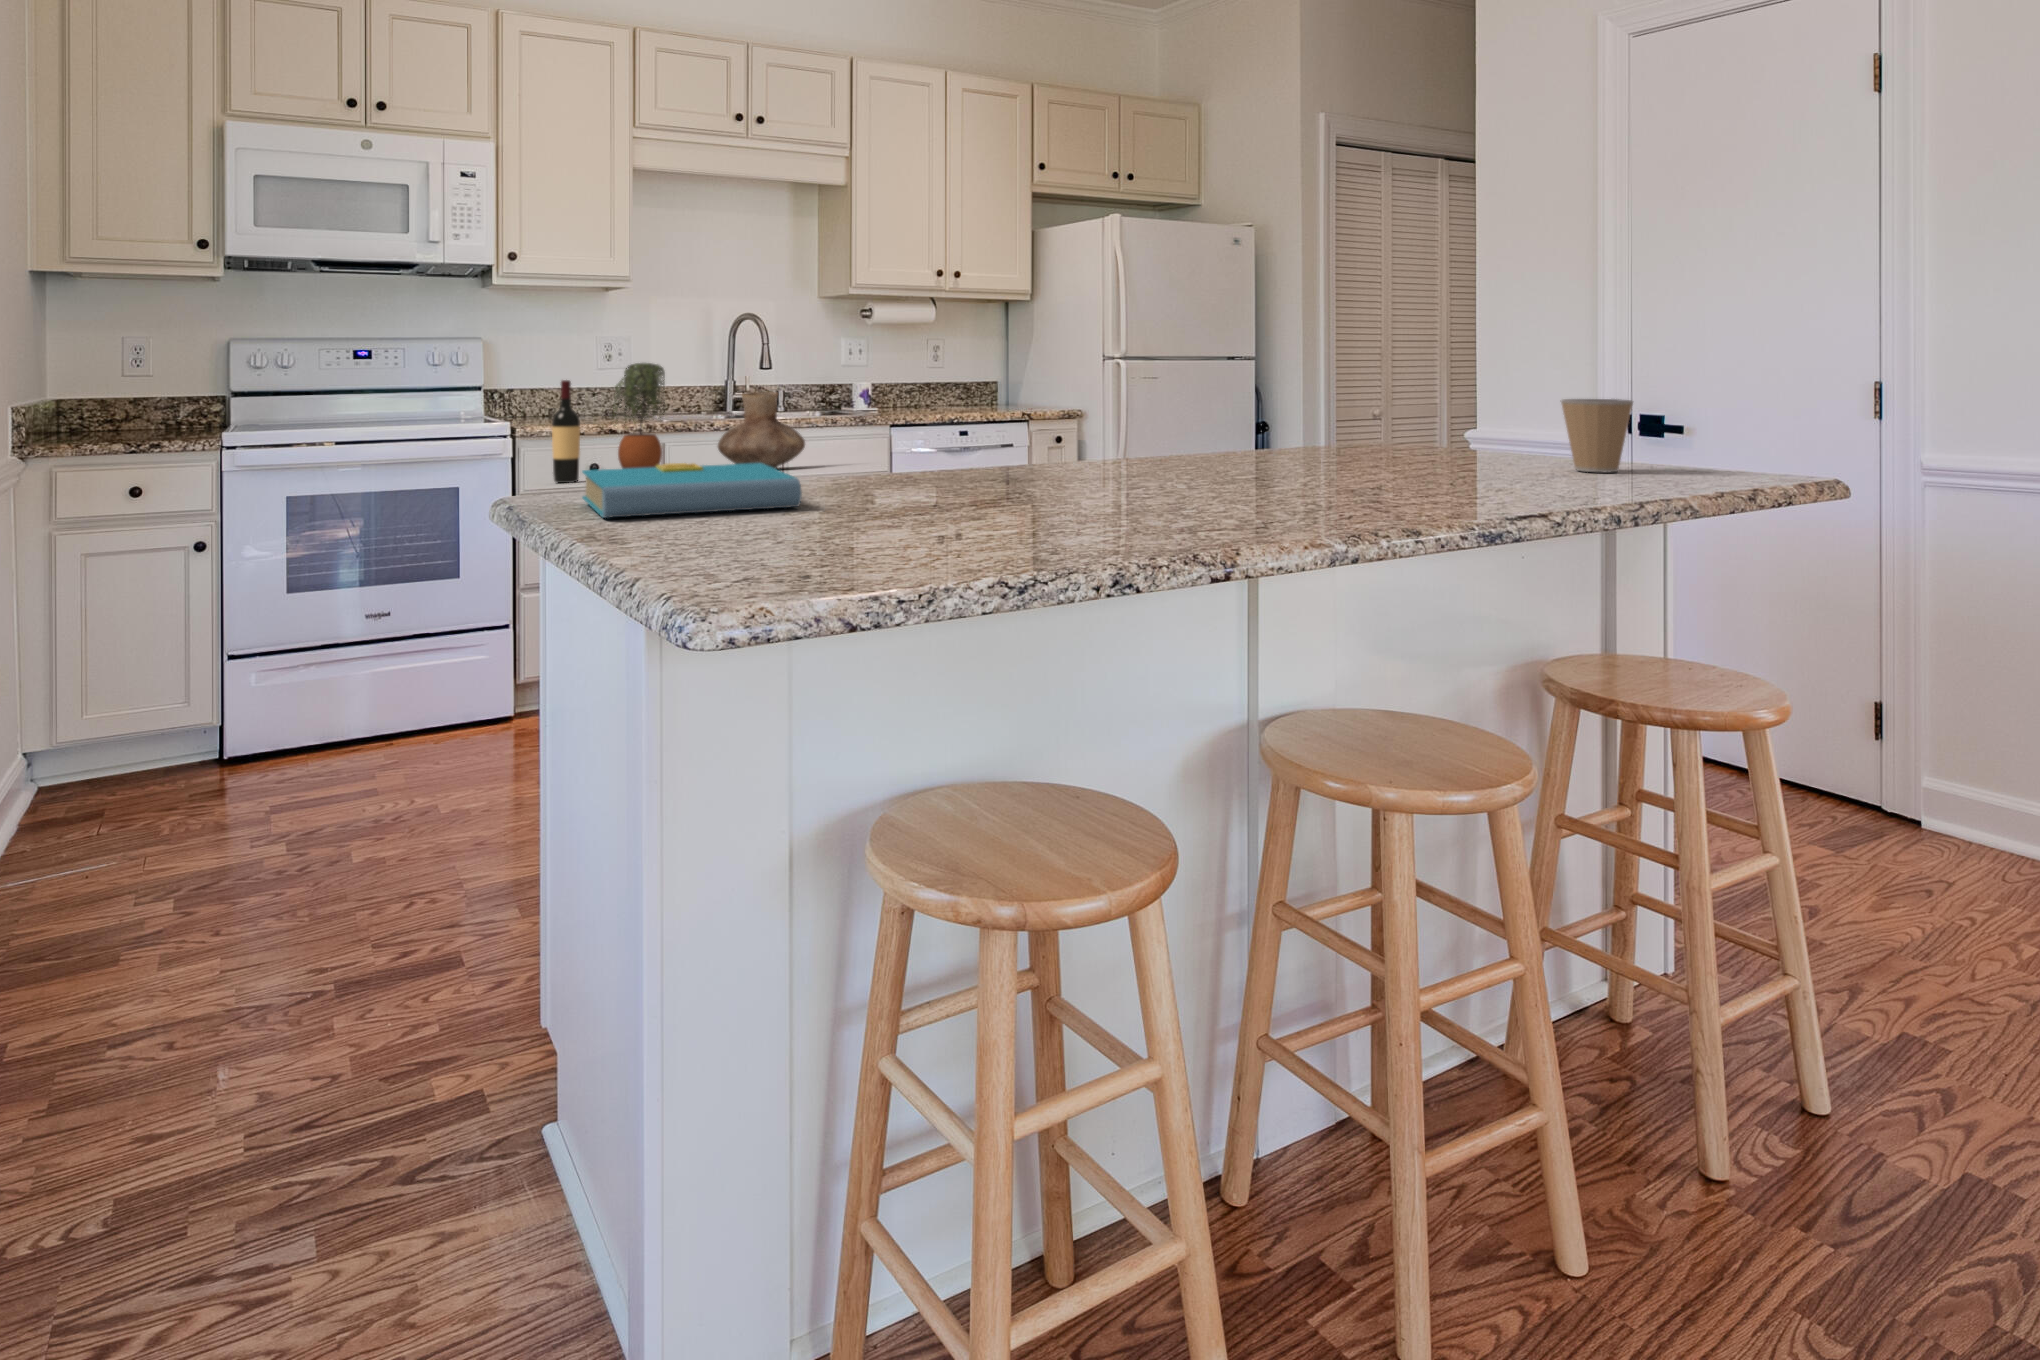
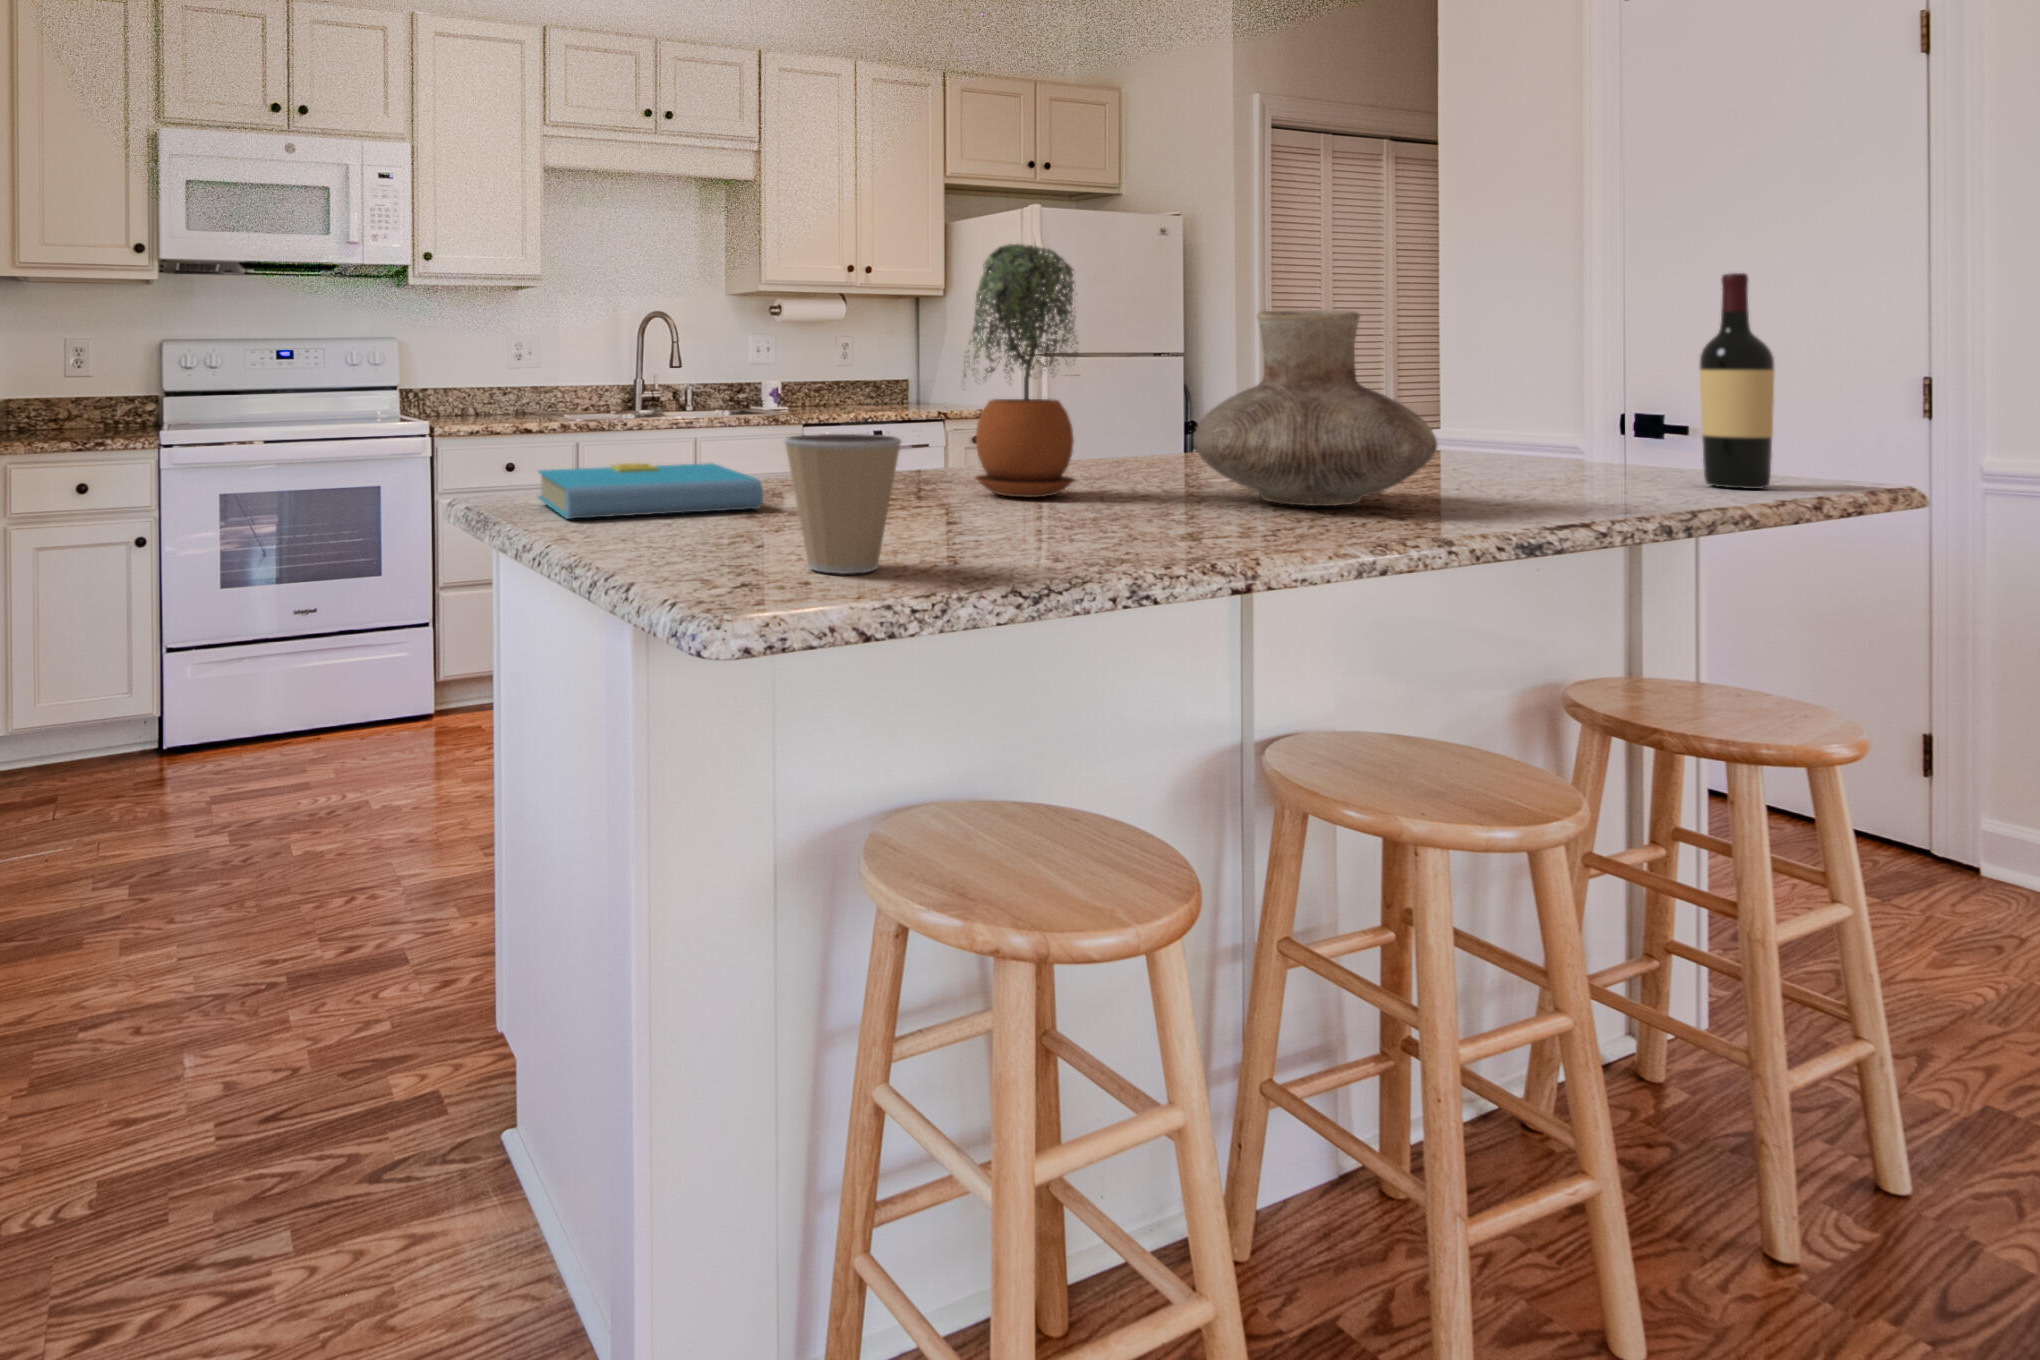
potted plant: present [613,363,665,469] -> present [964,244,1078,497]
wine bottle: present [552,380,580,483] -> present [1699,273,1775,489]
vase: present [718,392,805,469] -> present [1193,310,1437,506]
coffee cup: present [1560,399,1633,472] -> present [784,434,901,574]

